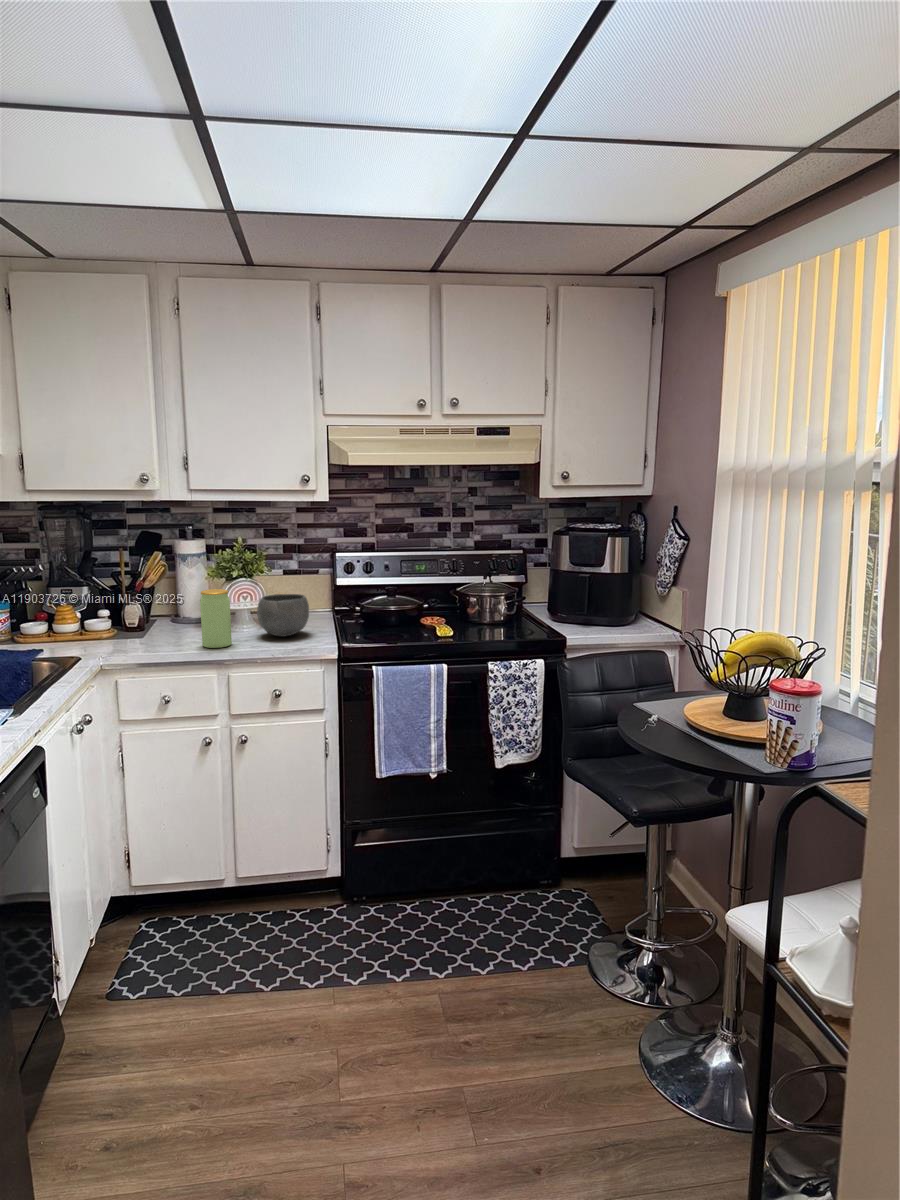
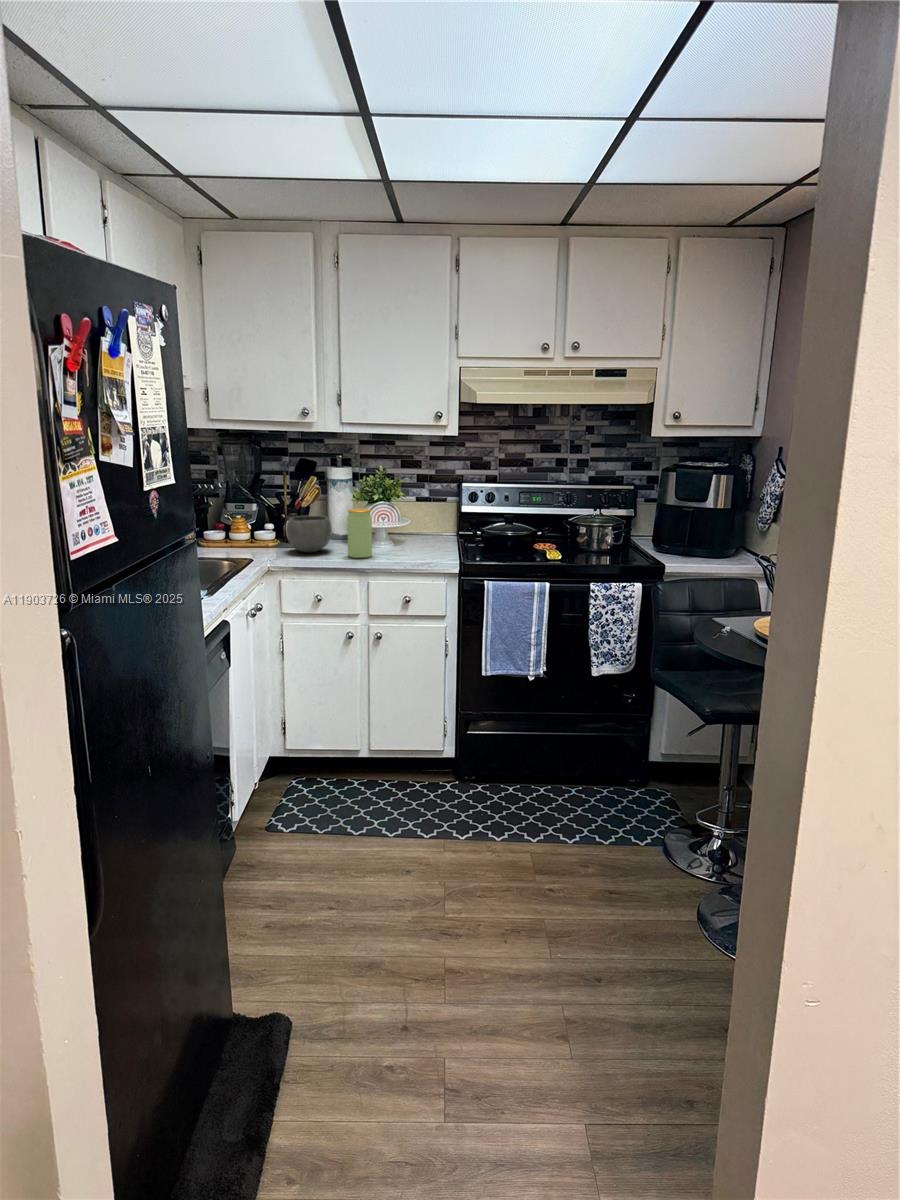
ceramic bowl: present [257,594,309,637] -> present [286,516,332,552]

